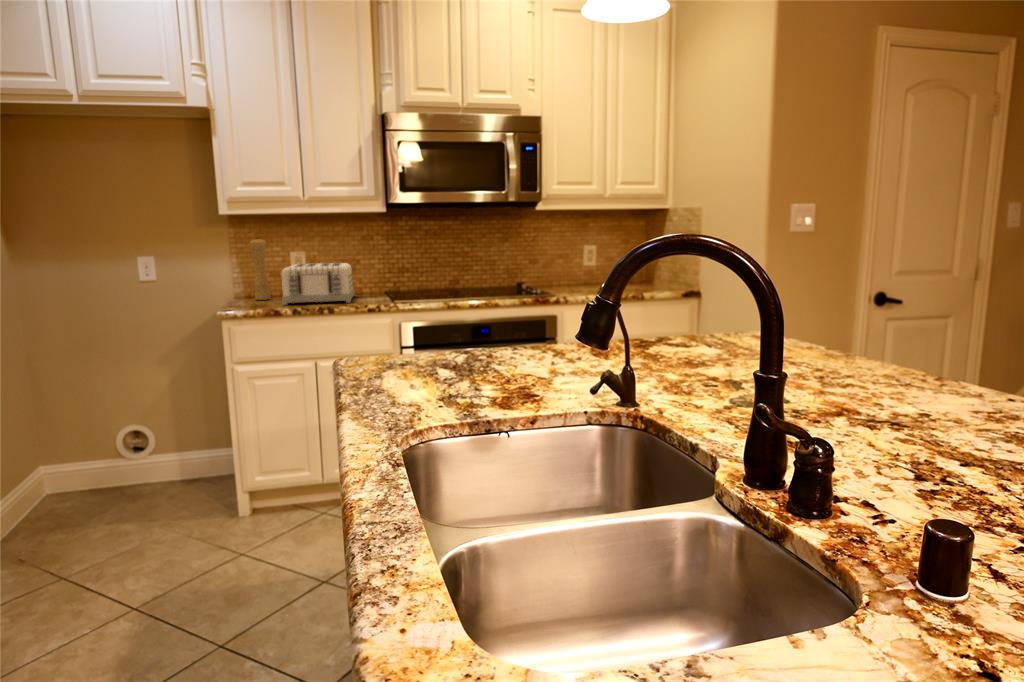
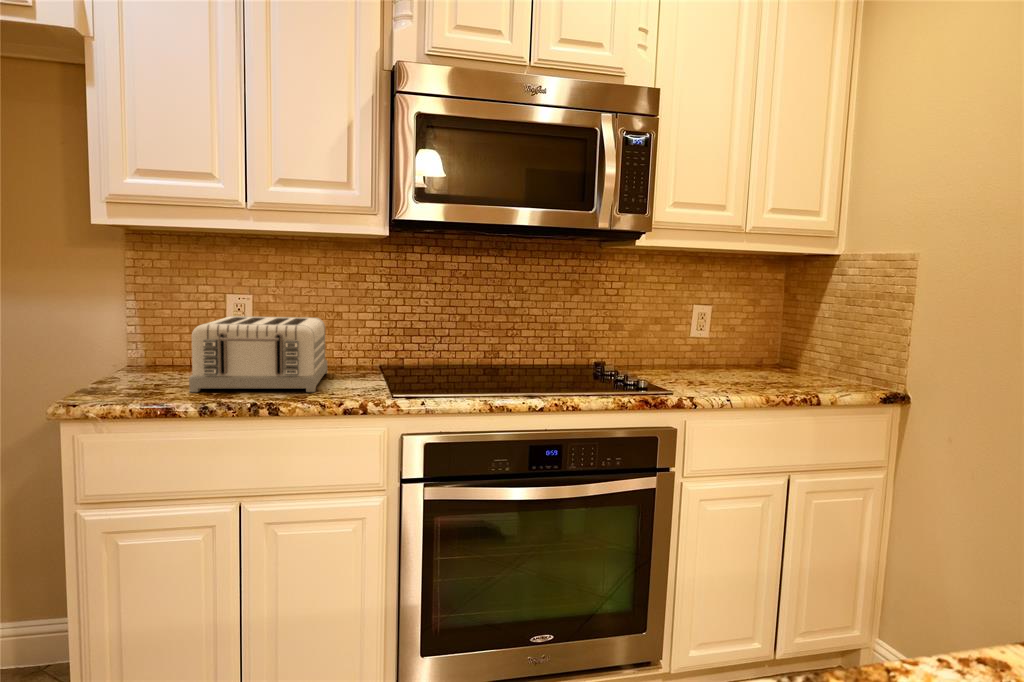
pepper mill: present [250,239,270,300] -> none [151,270,182,375]

